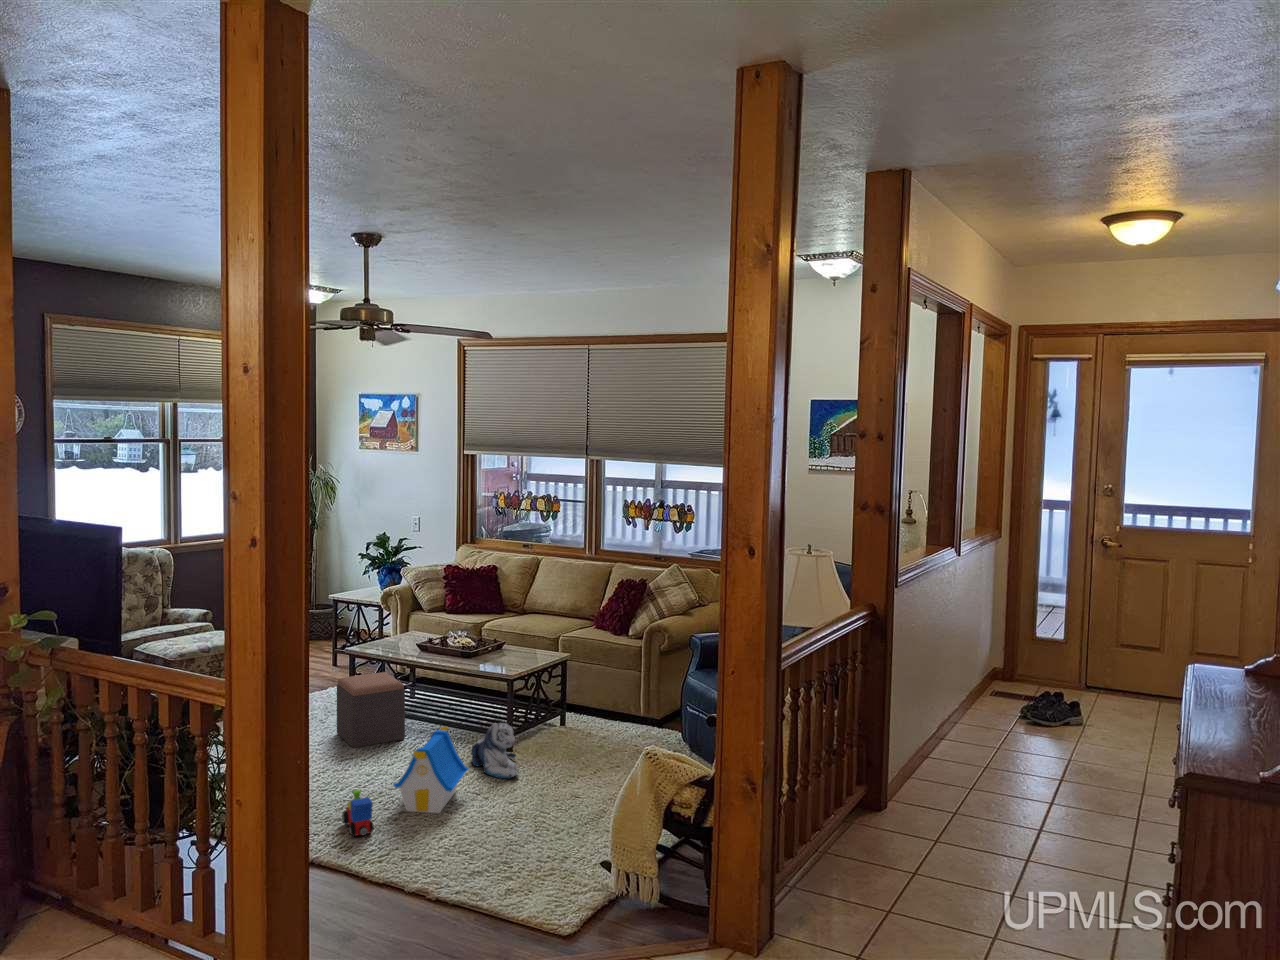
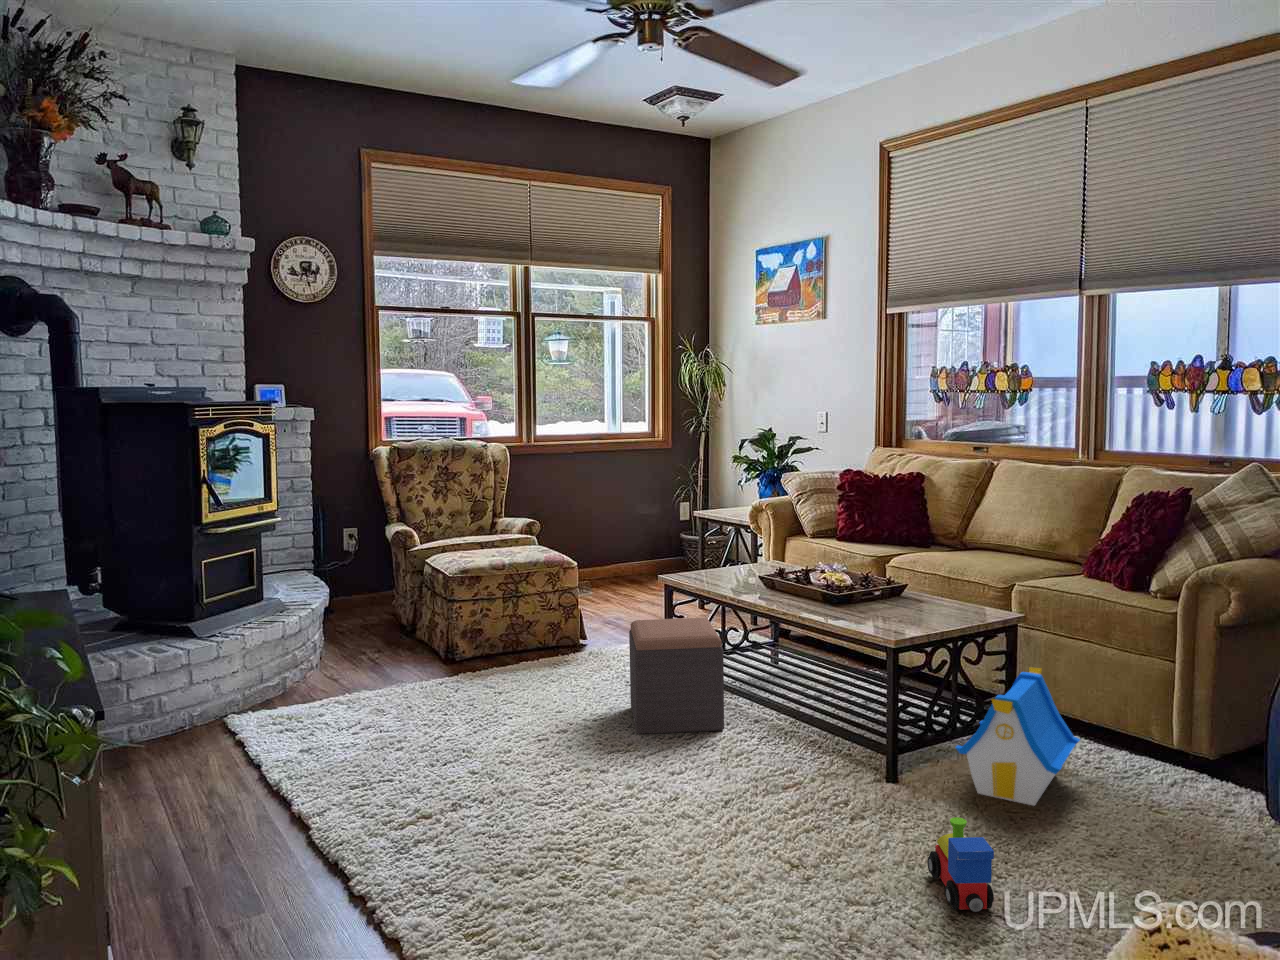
plush toy: present [471,723,518,779] -> none [808,730,897,845]
toy house: present [394,726,468,813] -> present [956,668,1080,806]
toy train: present [342,790,374,836] -> present [927,817,994,912]

